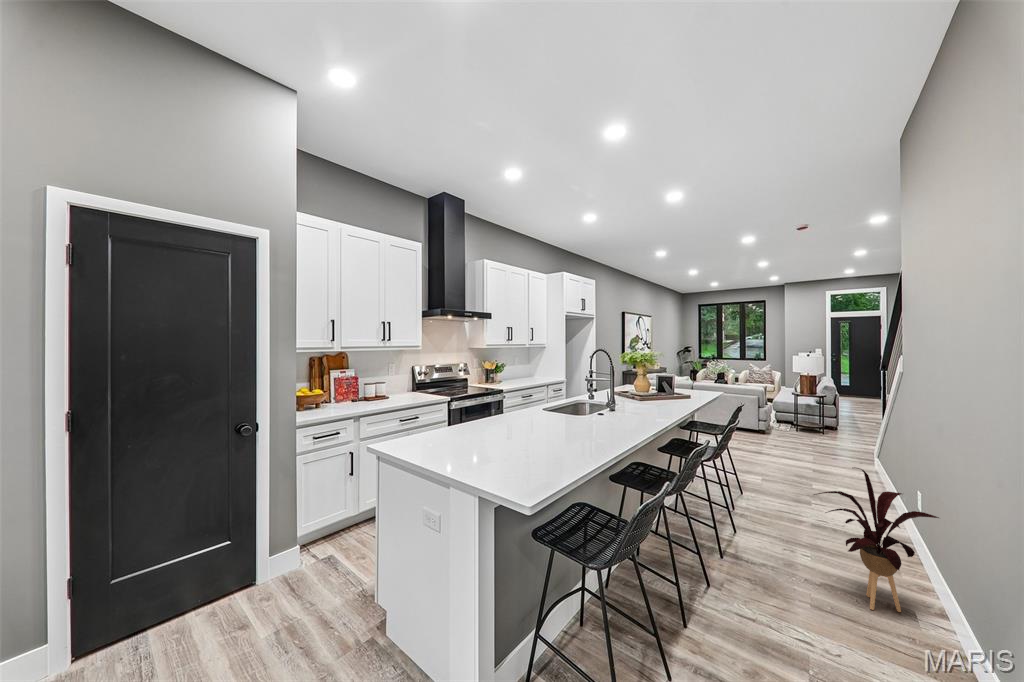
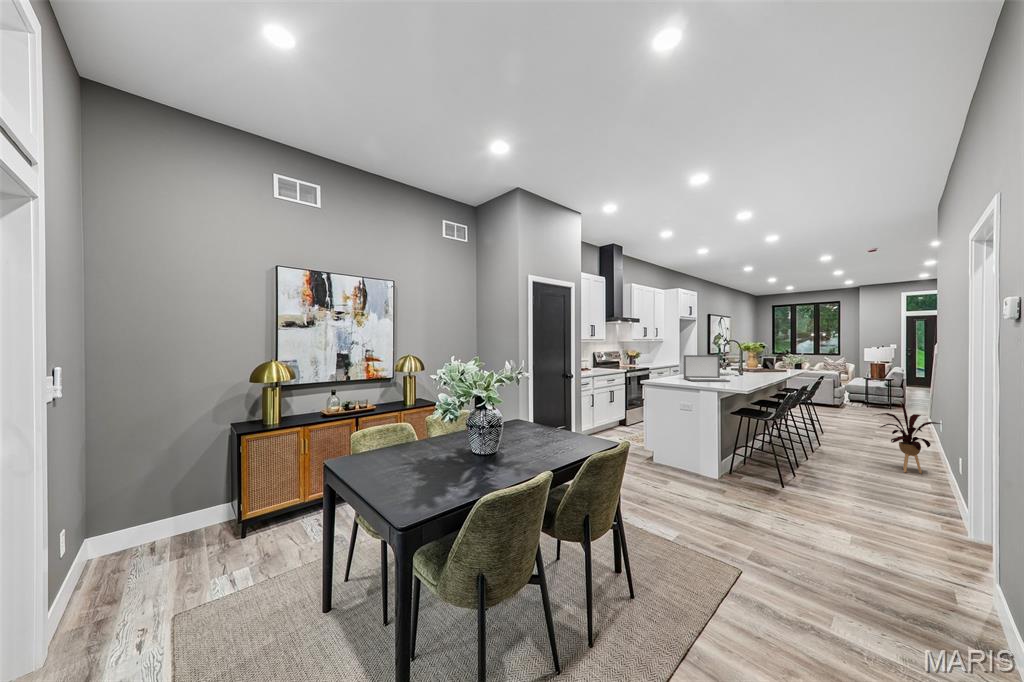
laptop: none [486,380,560,436] -> present [684,355,730,382]

